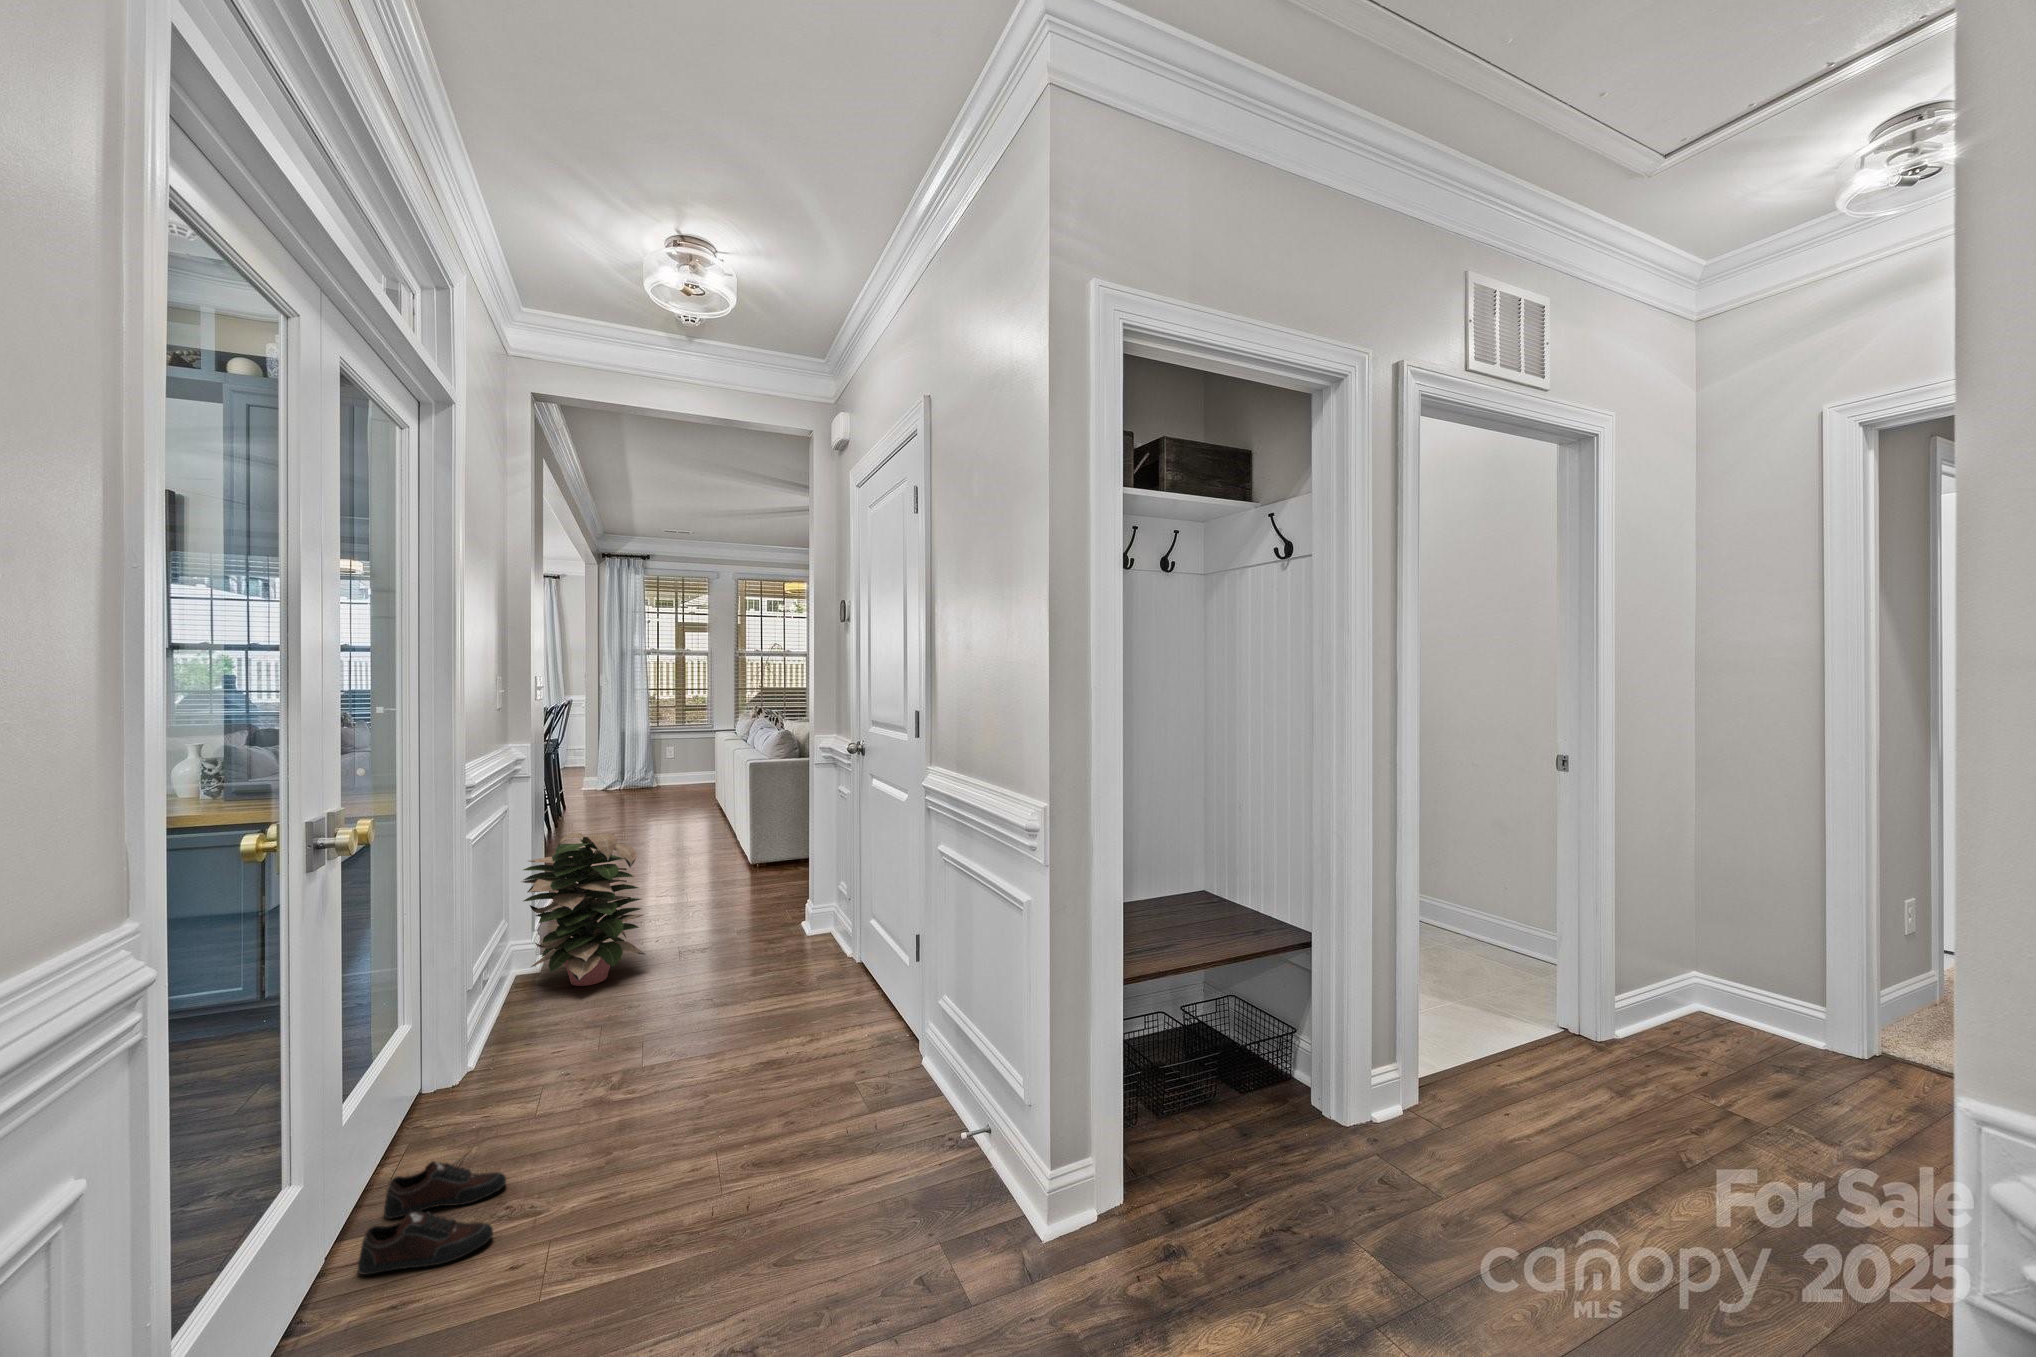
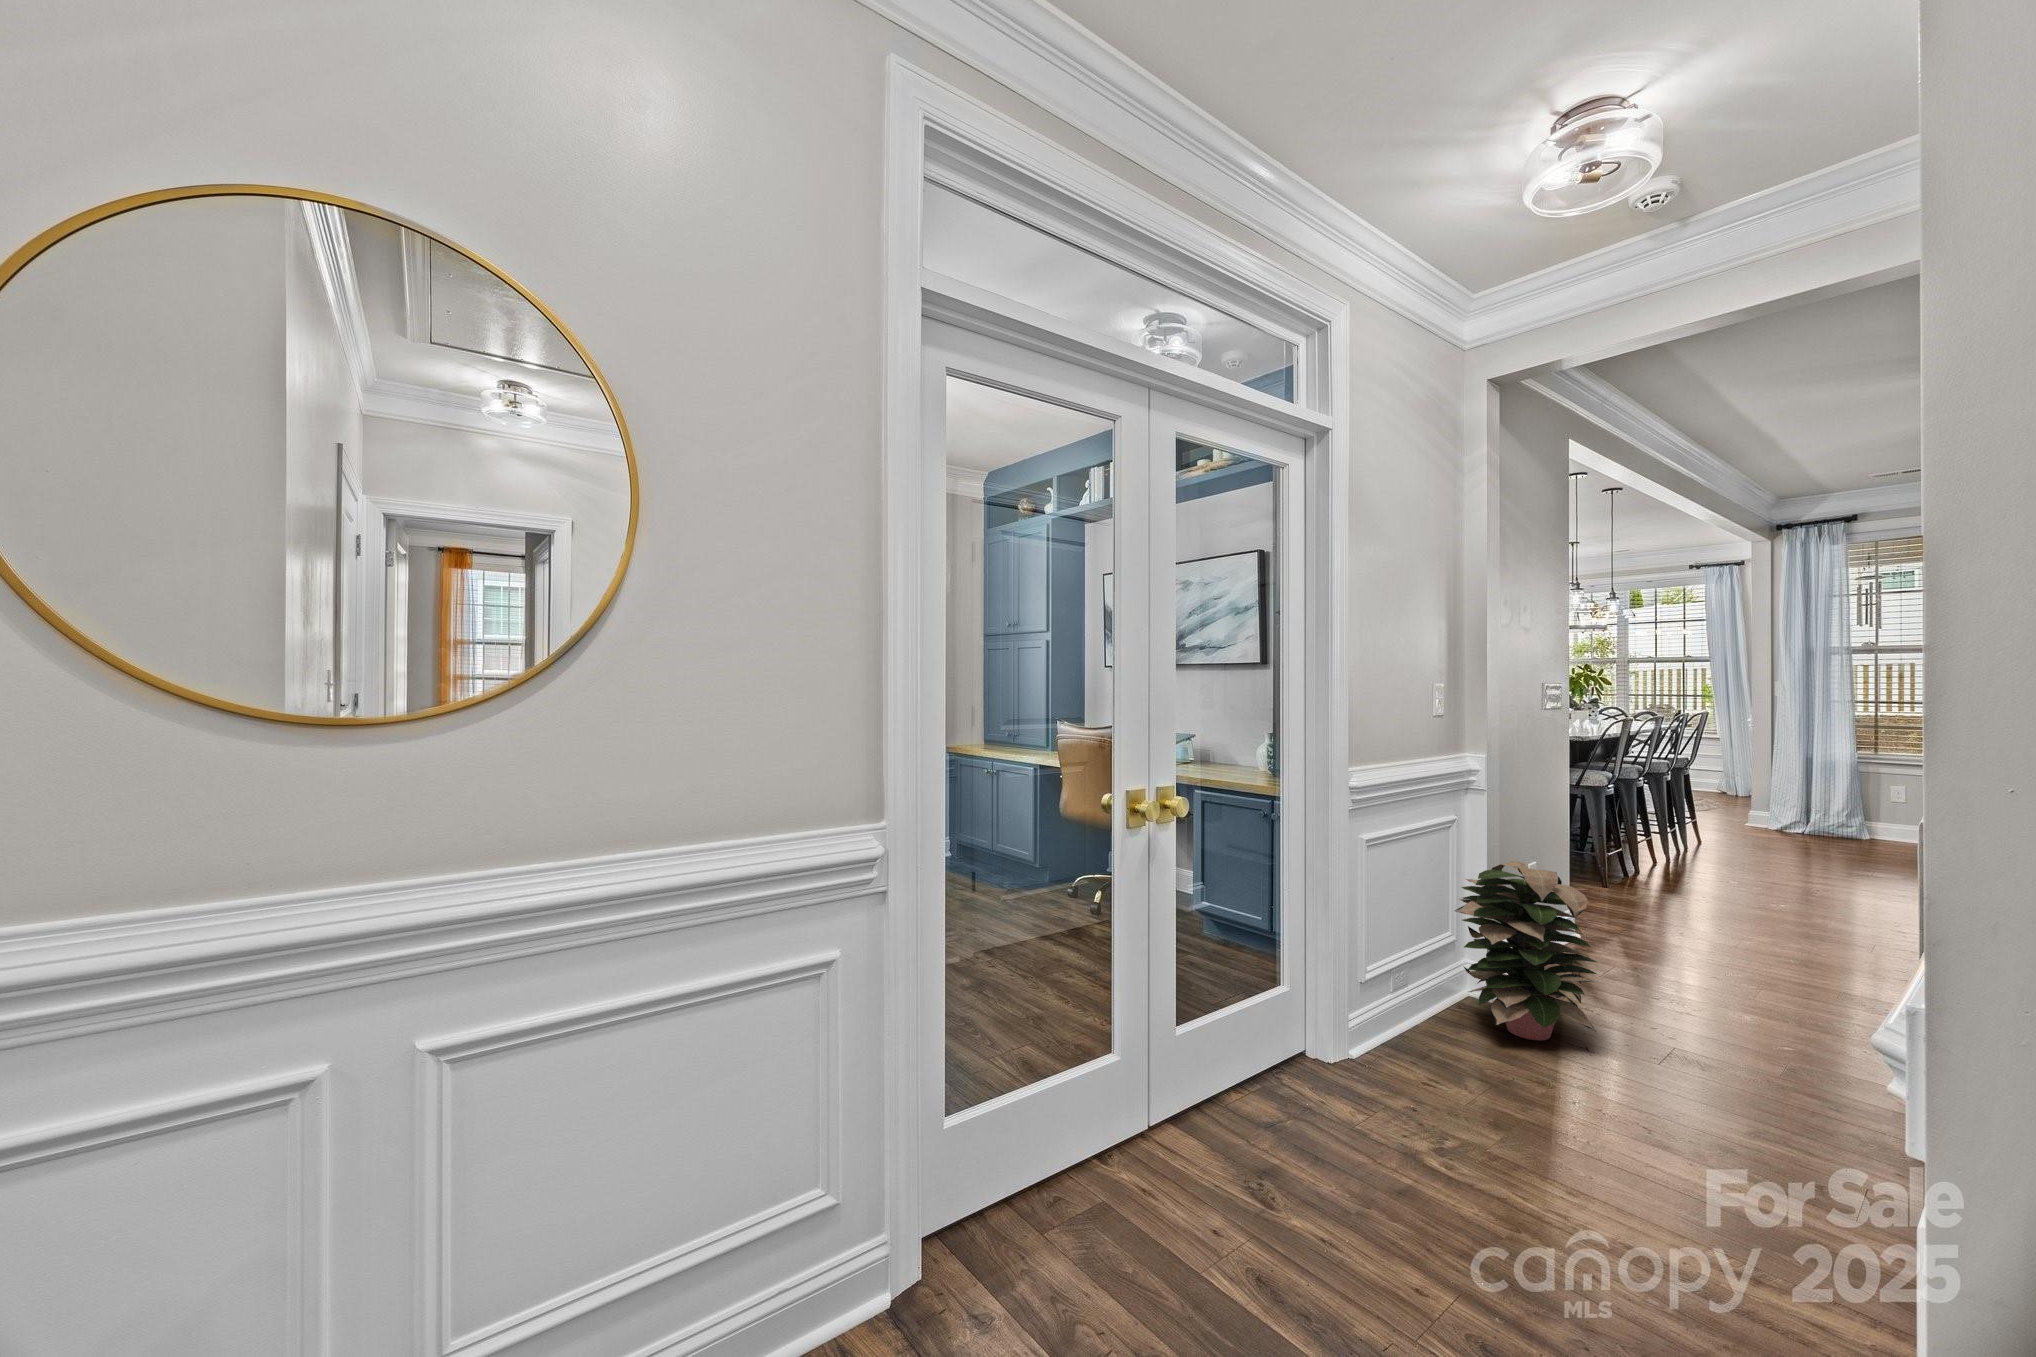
shoe: present [358,1161,506,1275] -> none [1152,1103,1277,1199]

